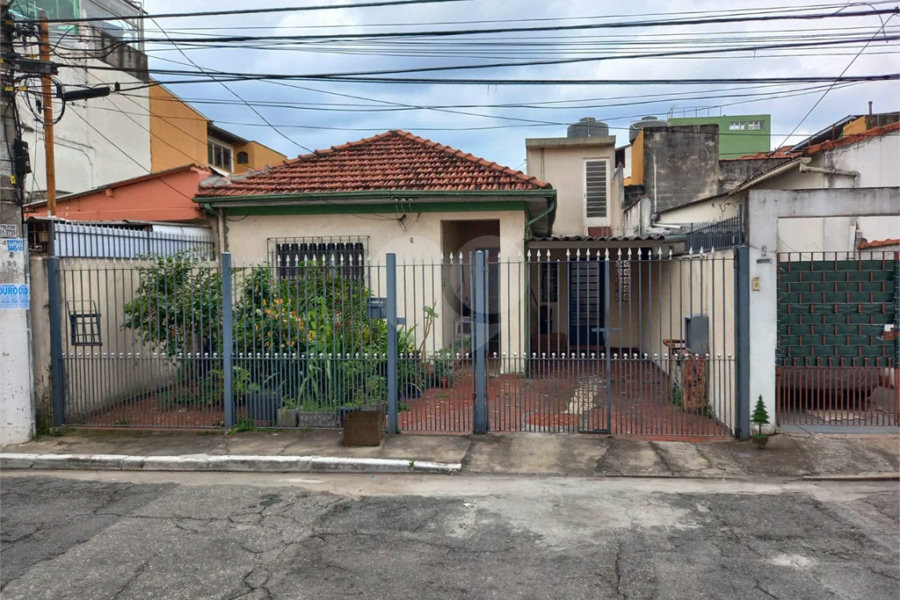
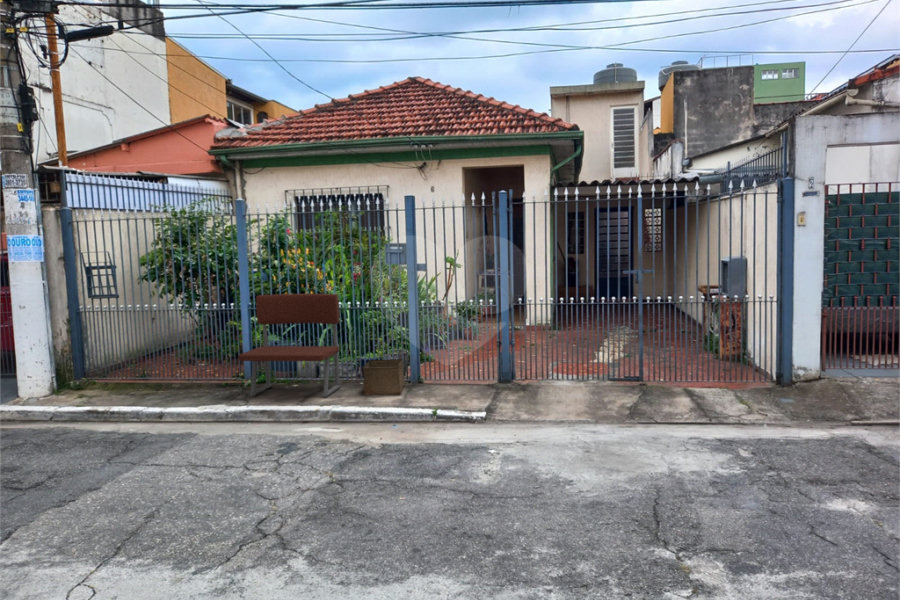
bench: none [221,346,321,448] -> present [238,294,340,397]
potted tree: present [750,394,770,448] -> none [792,335,816,393]

